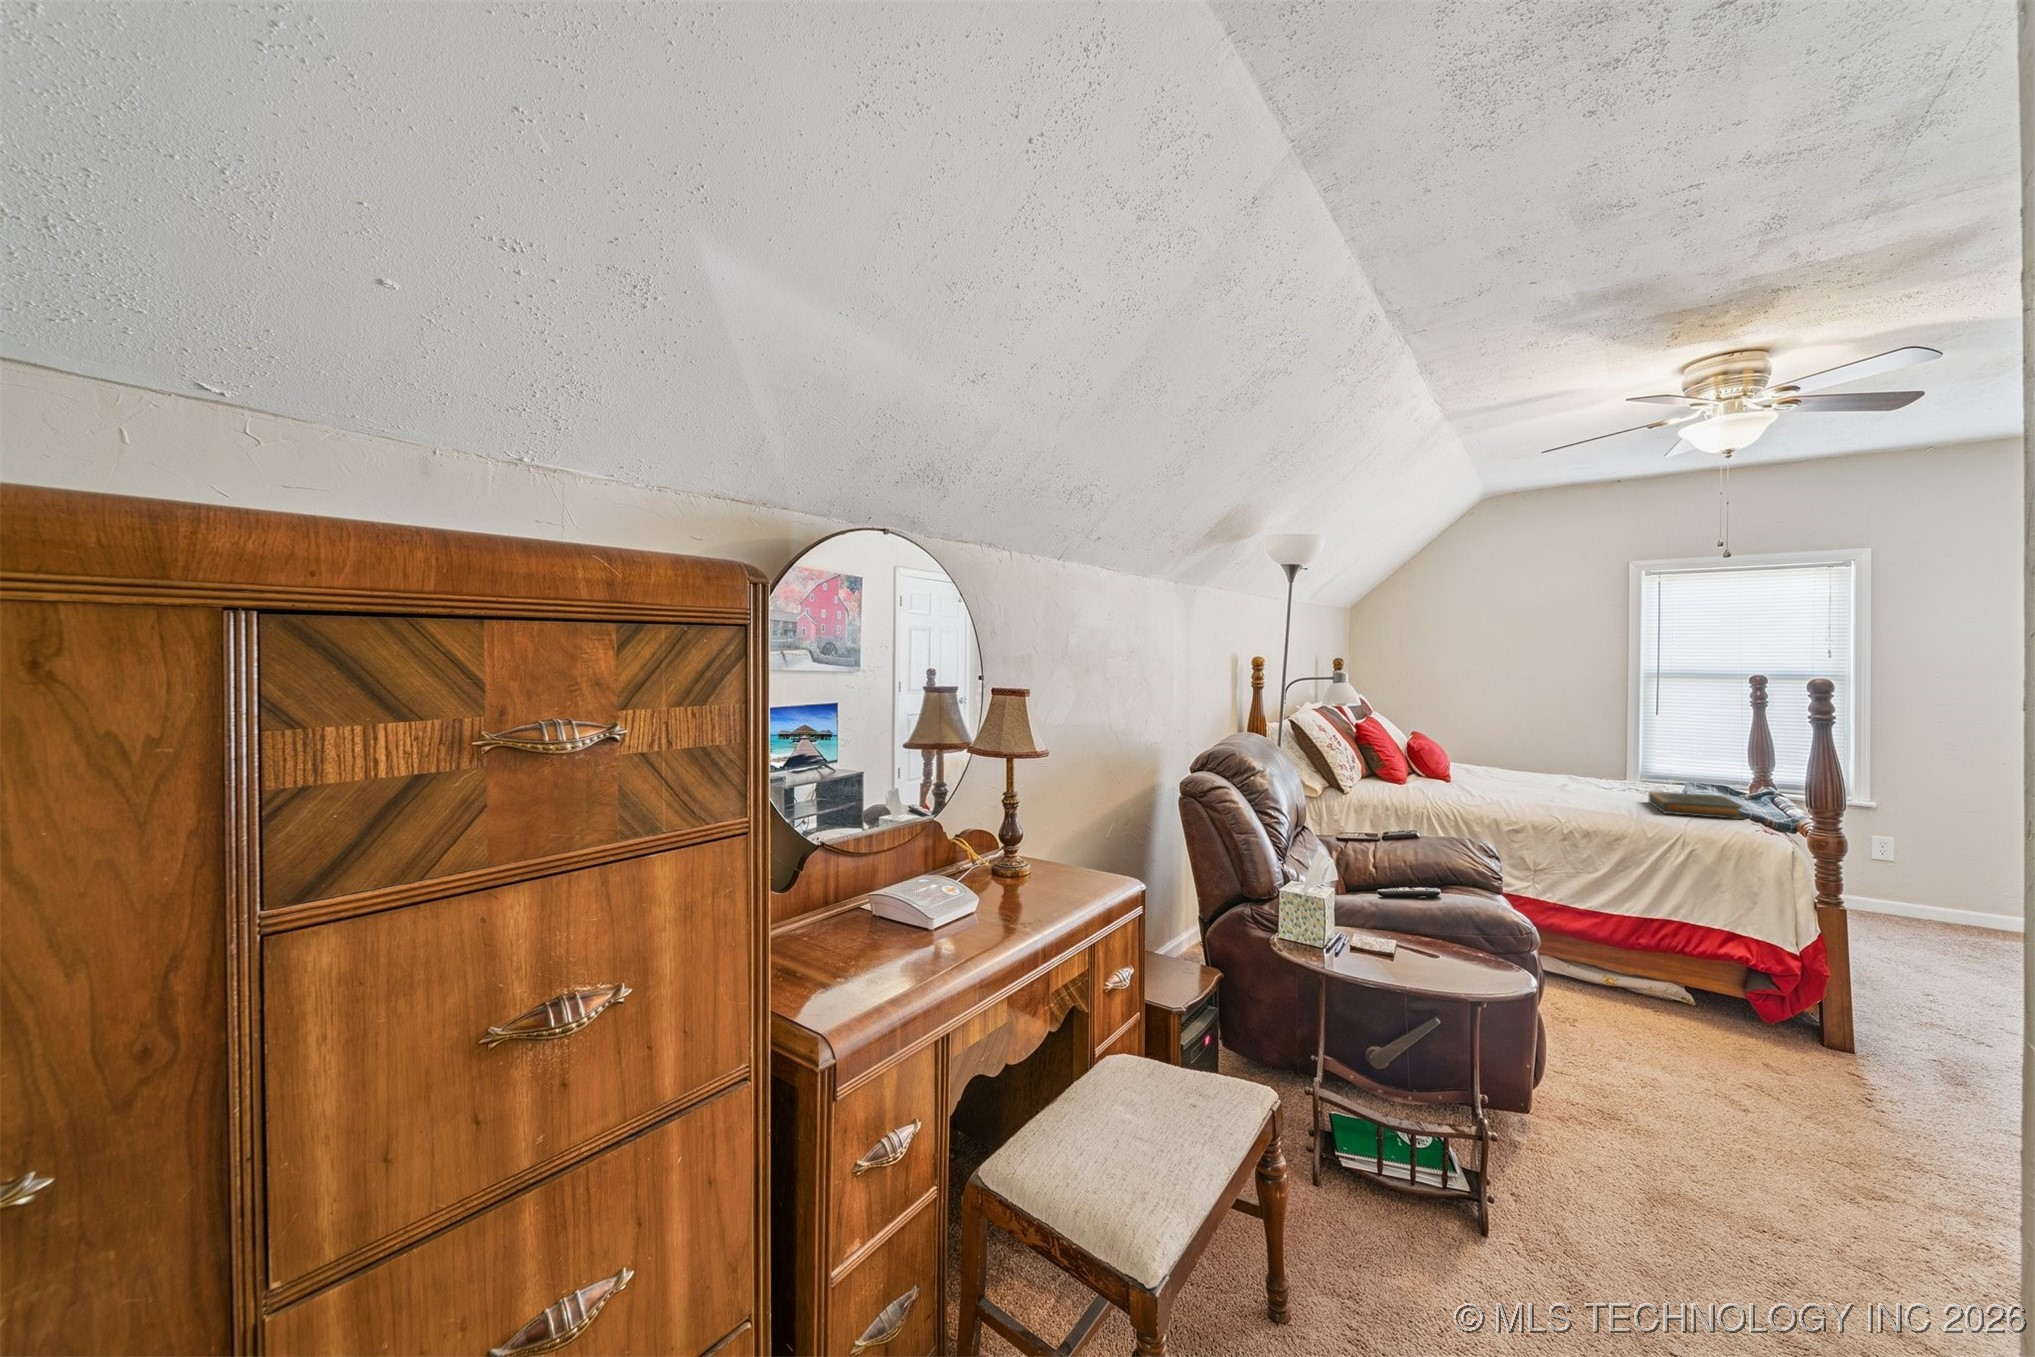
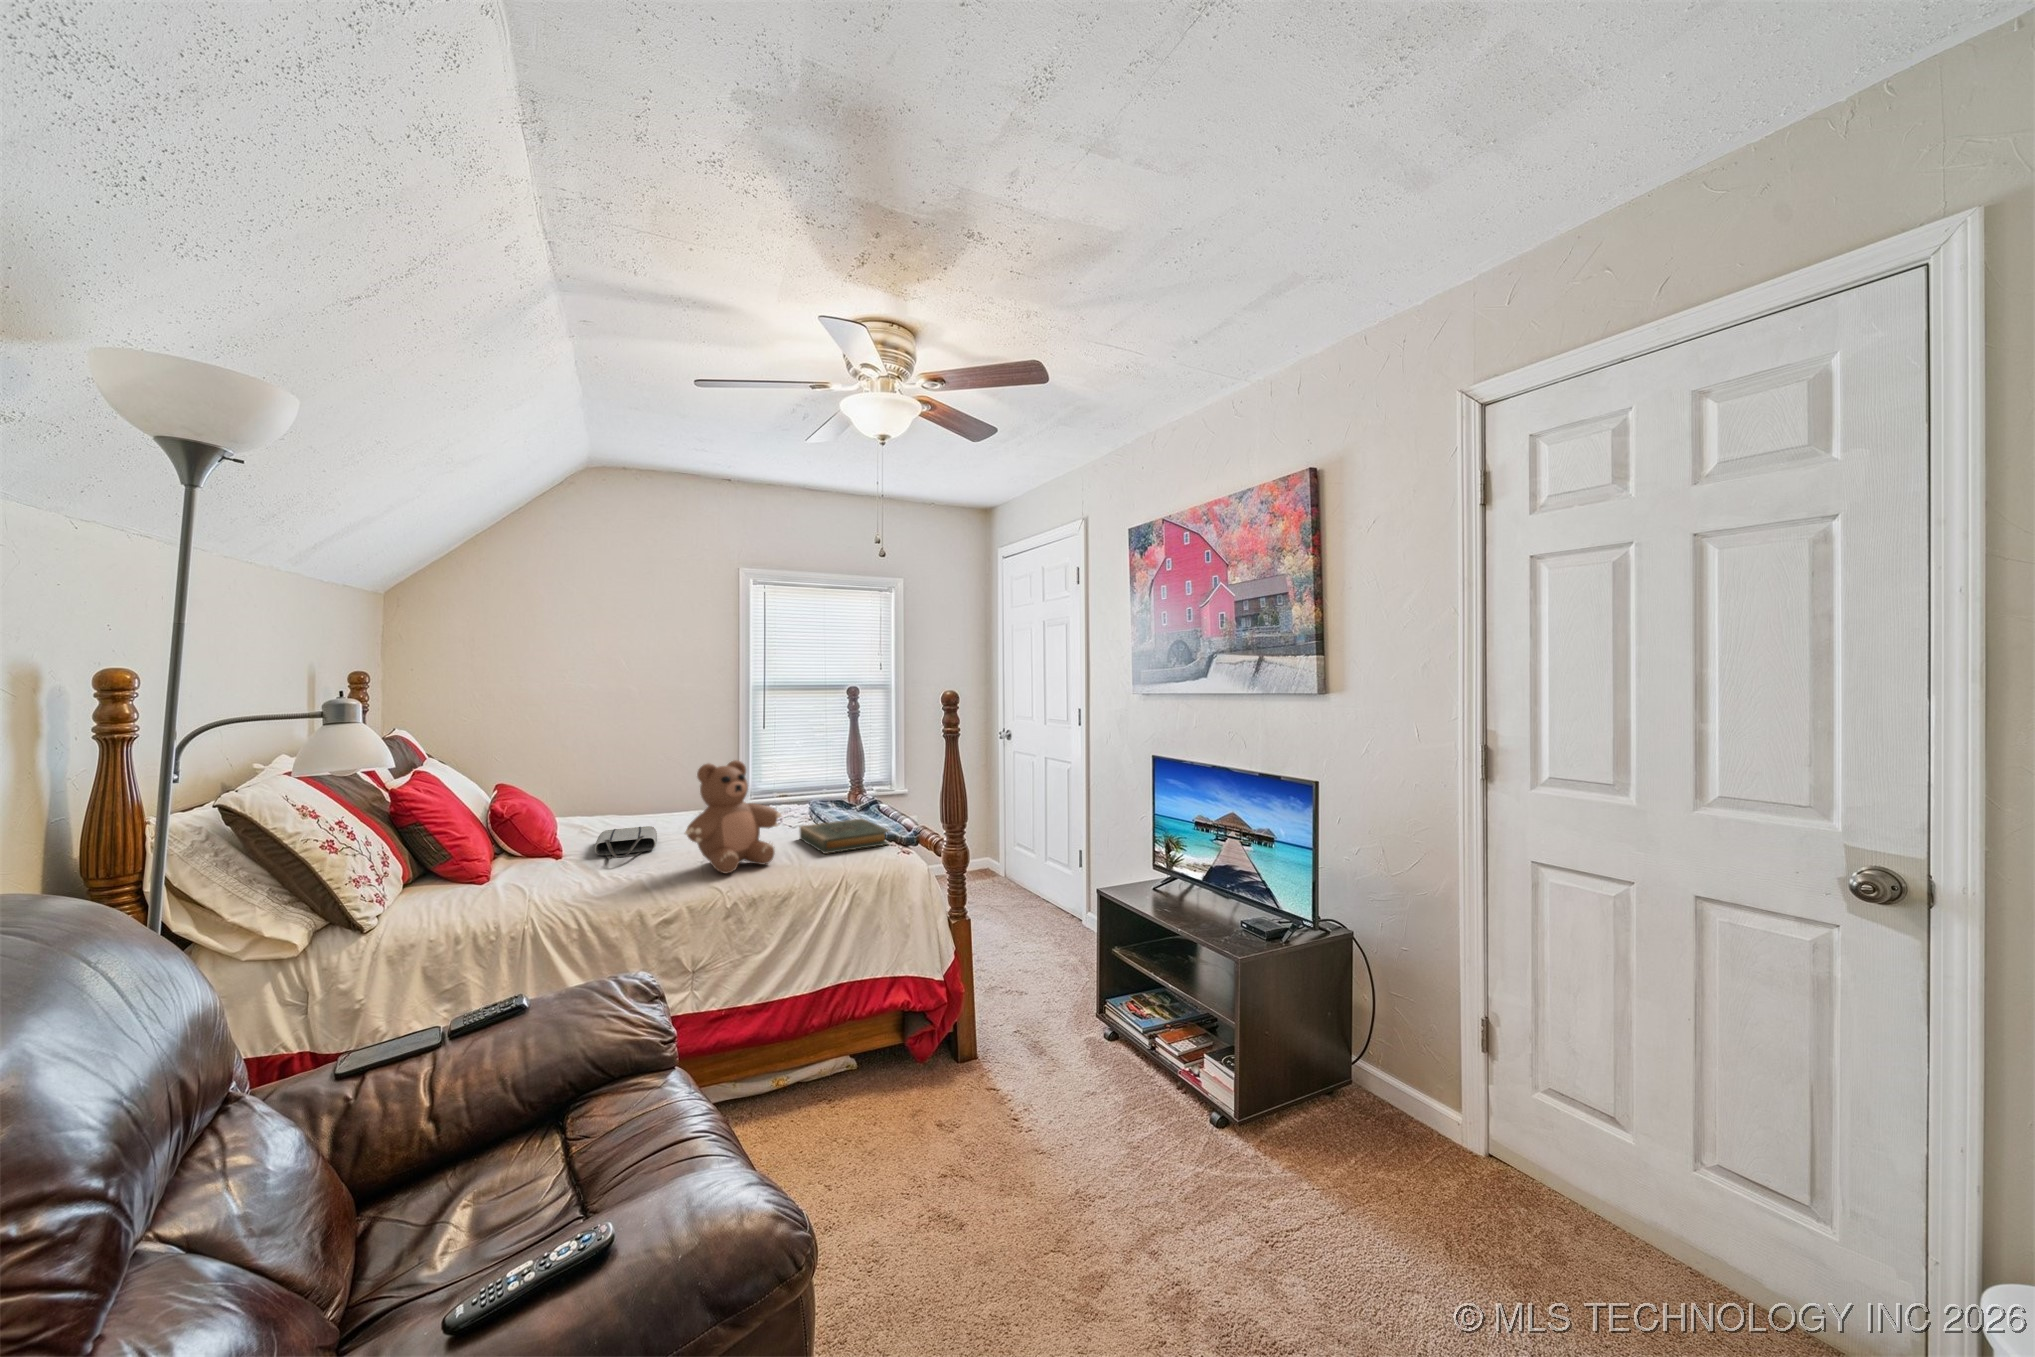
teddy bear: none [1531,728,1622,810] -> present [685,760,782,874]
tote bag: none [1472,772,1521,789] -> present [595,826,657,859]

